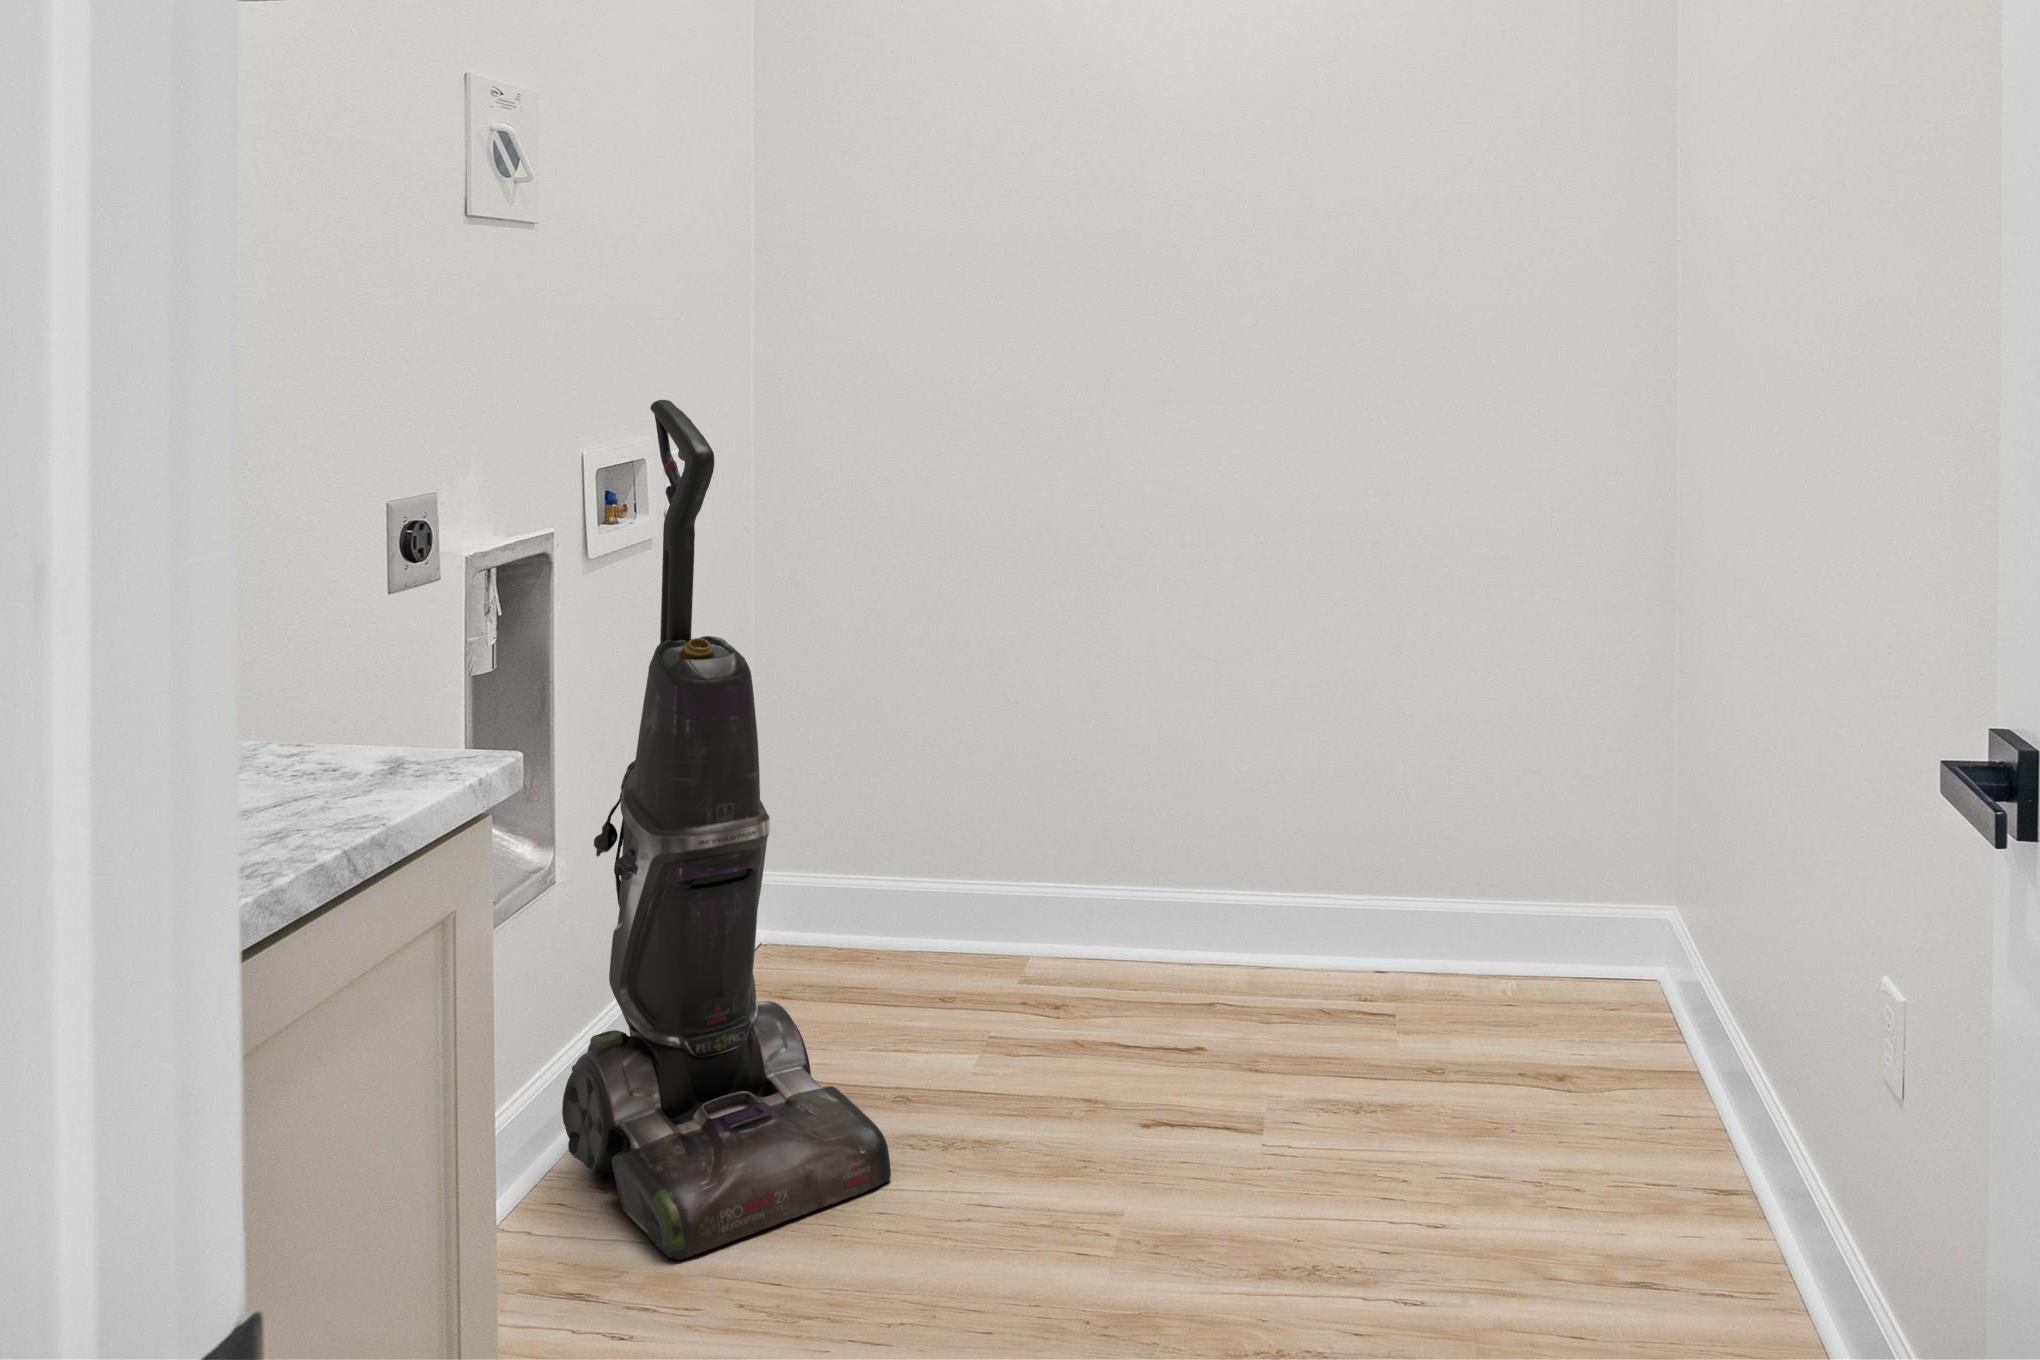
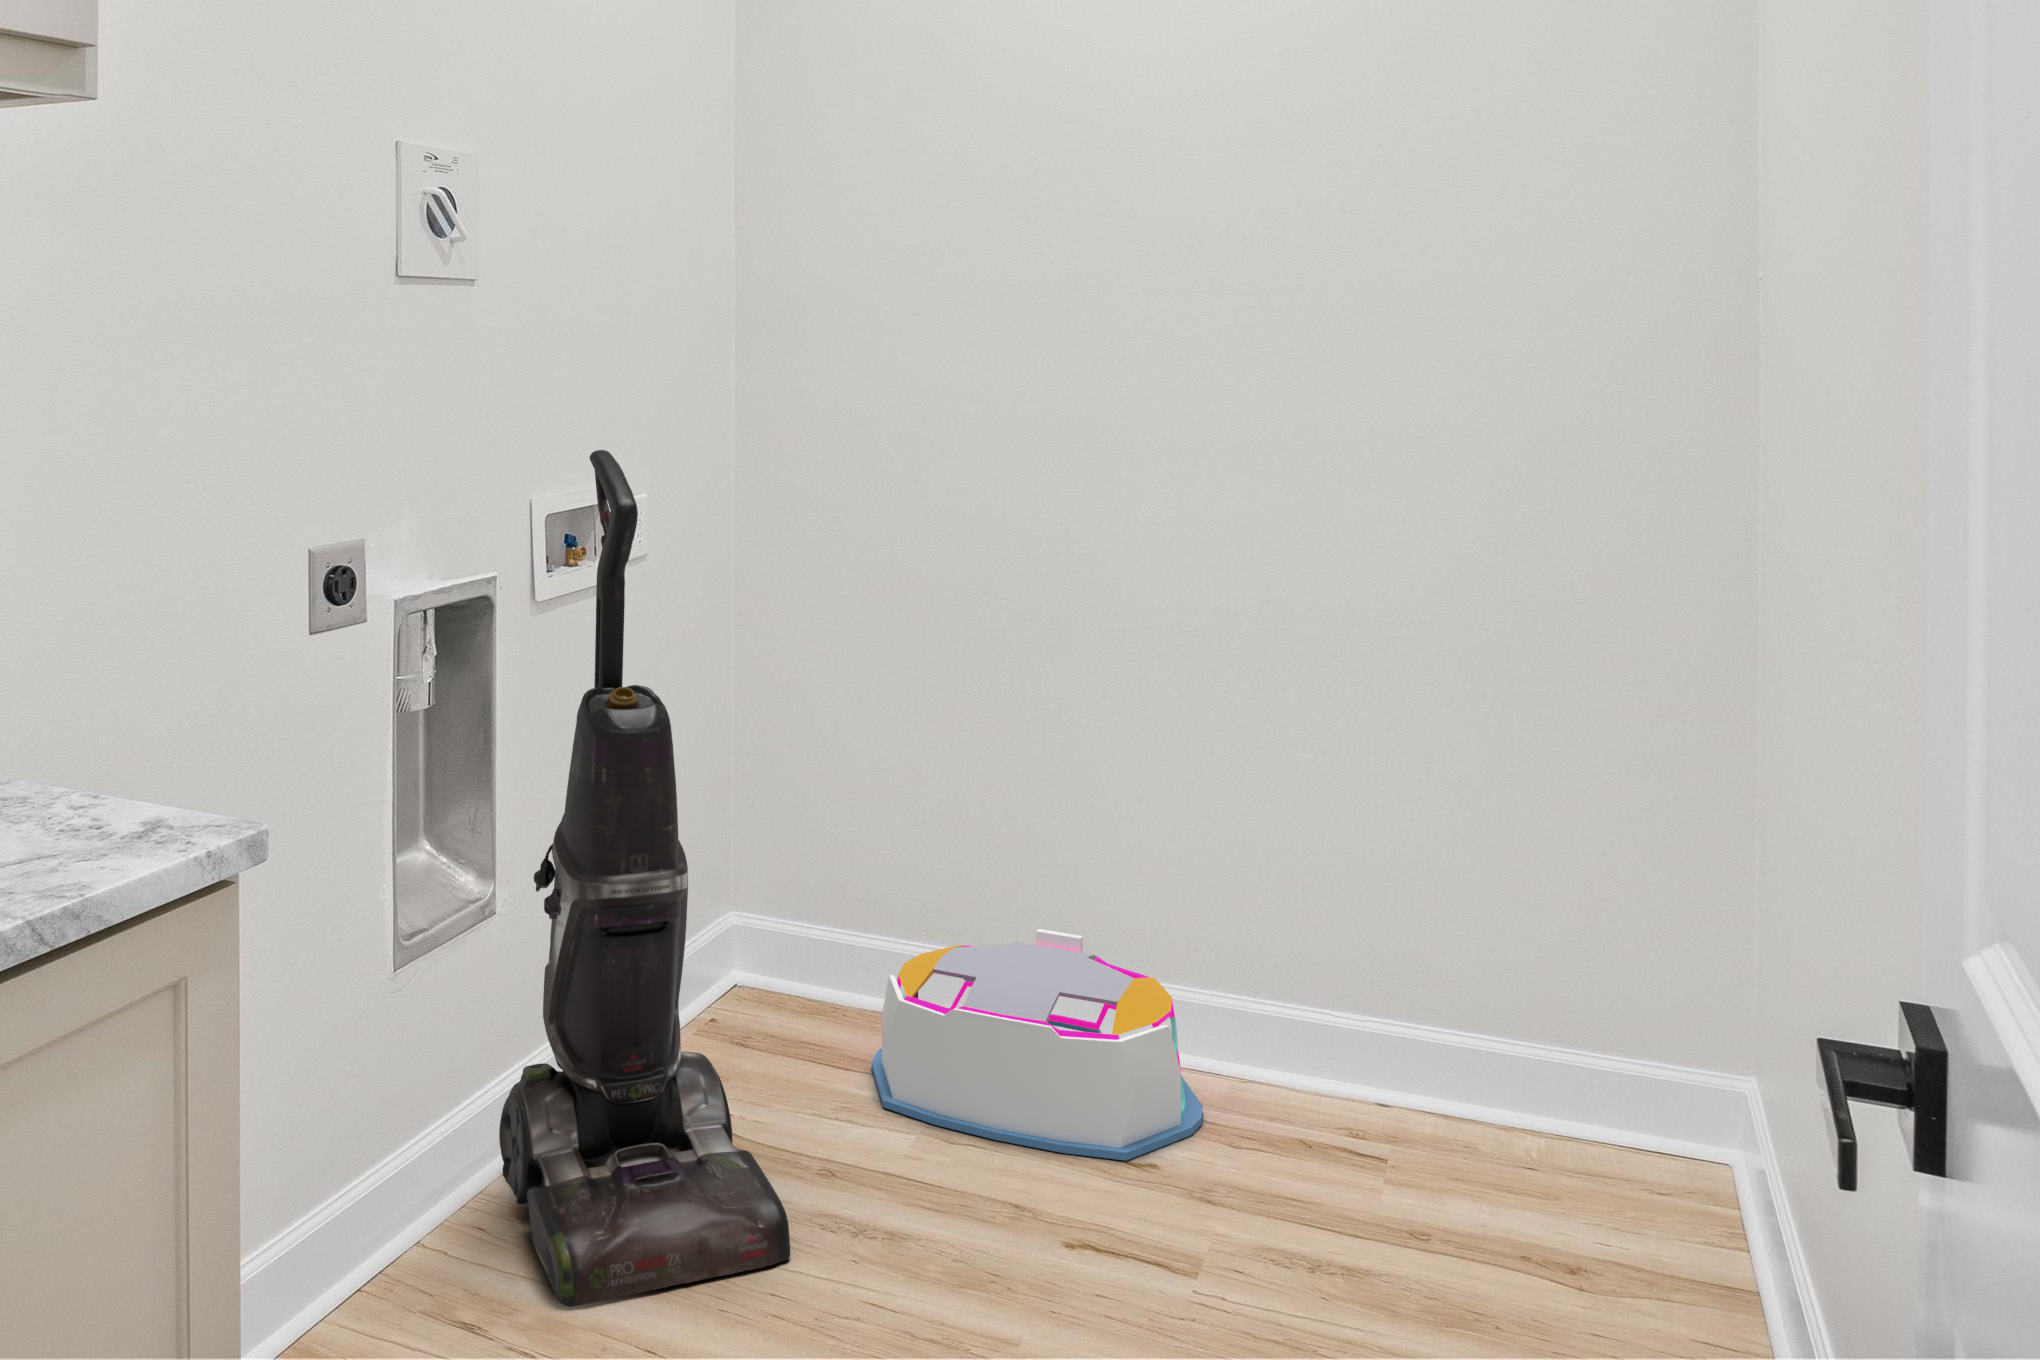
storage bin: none [919,851,1233,1049] -> present [872,929,1202,1161]

